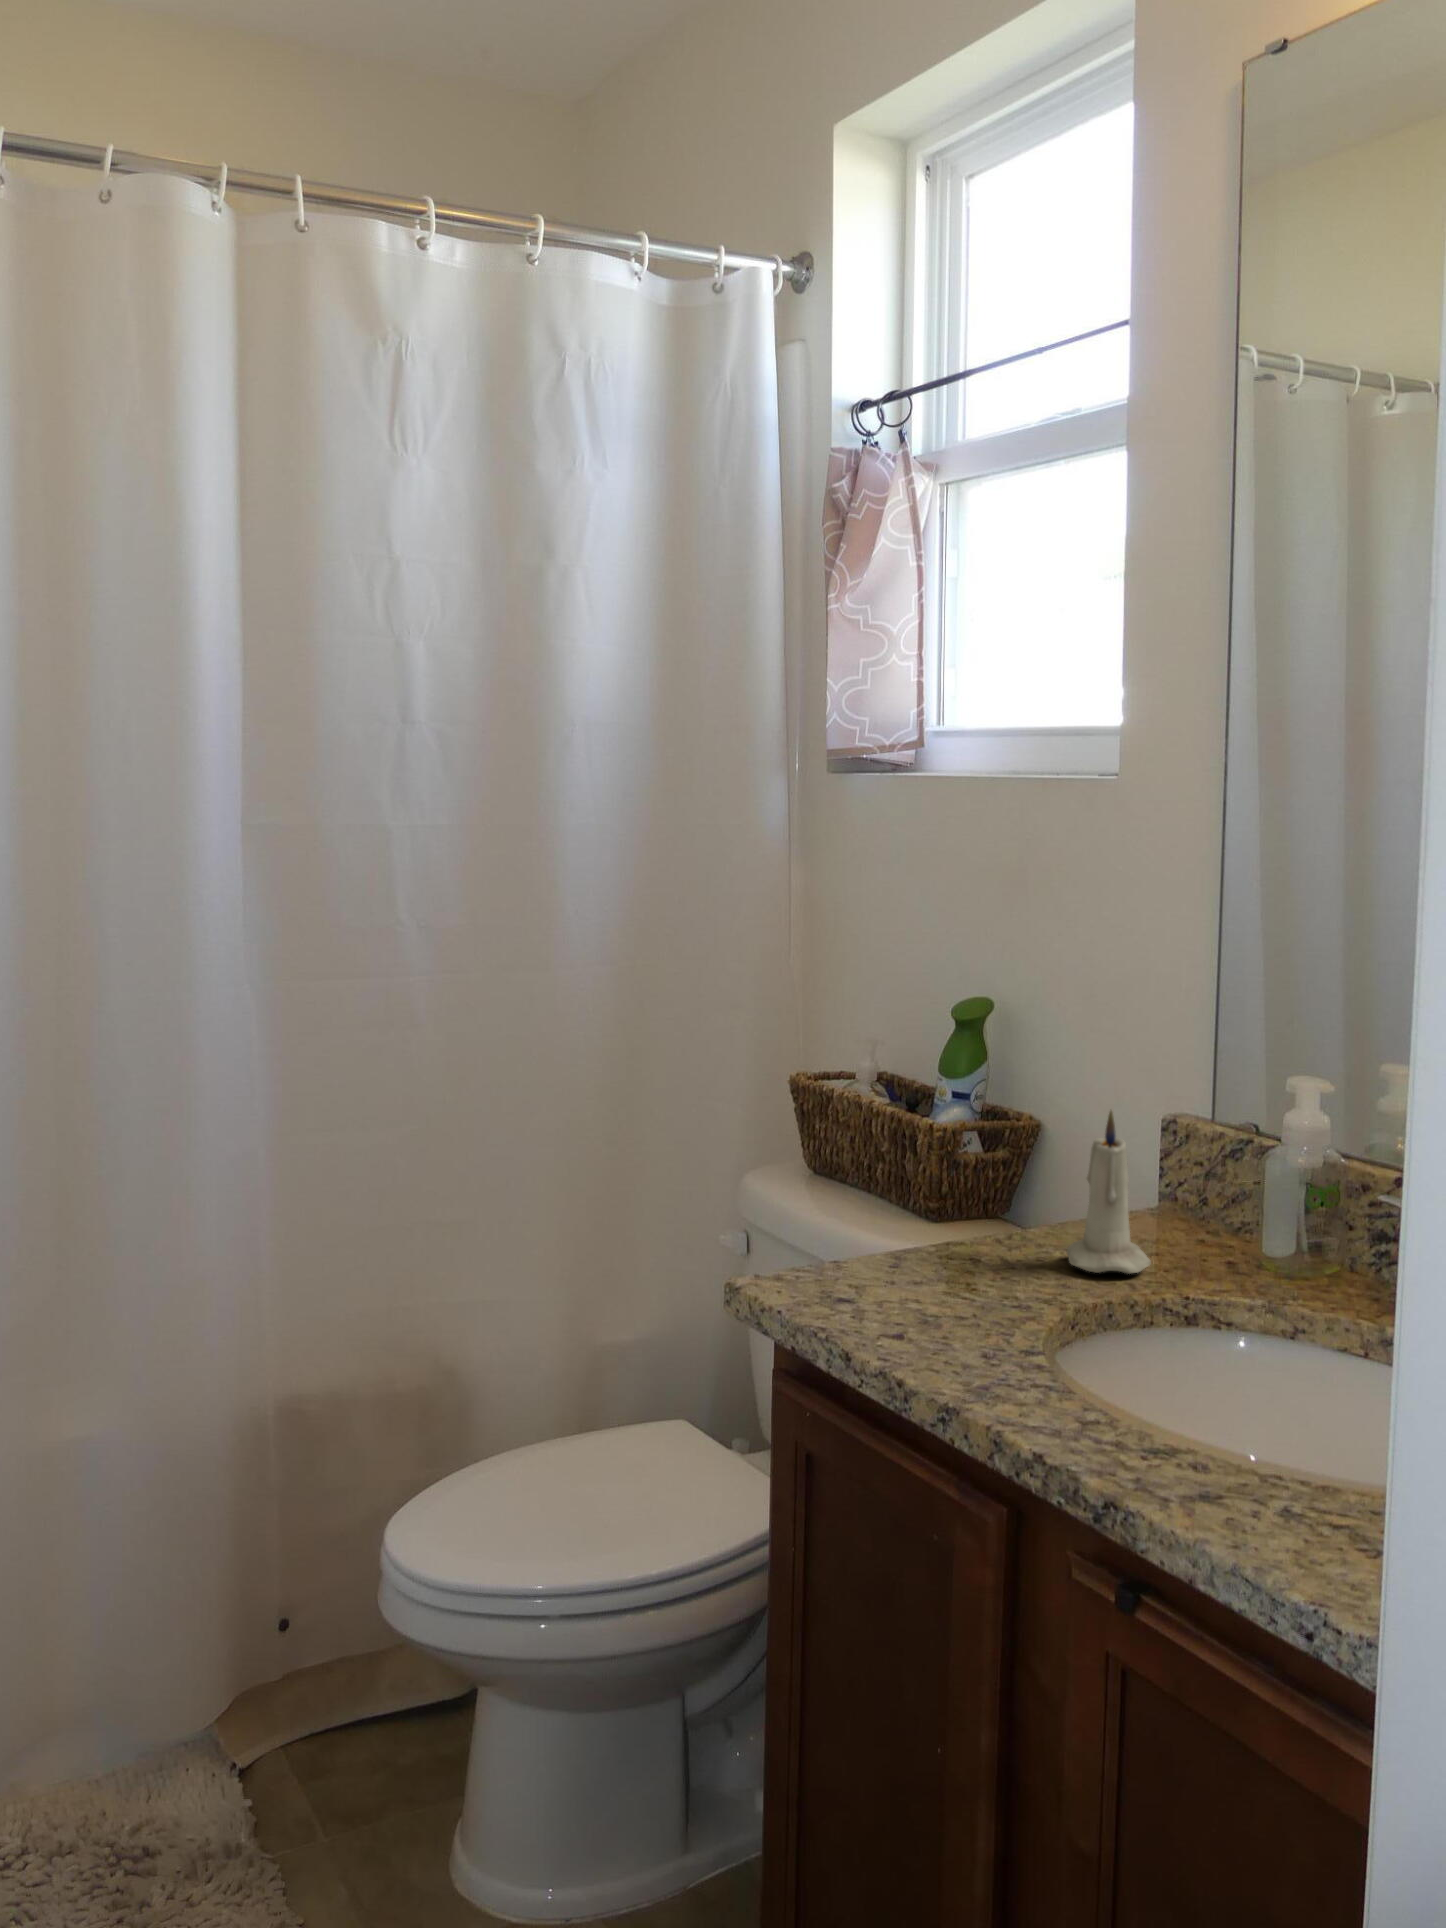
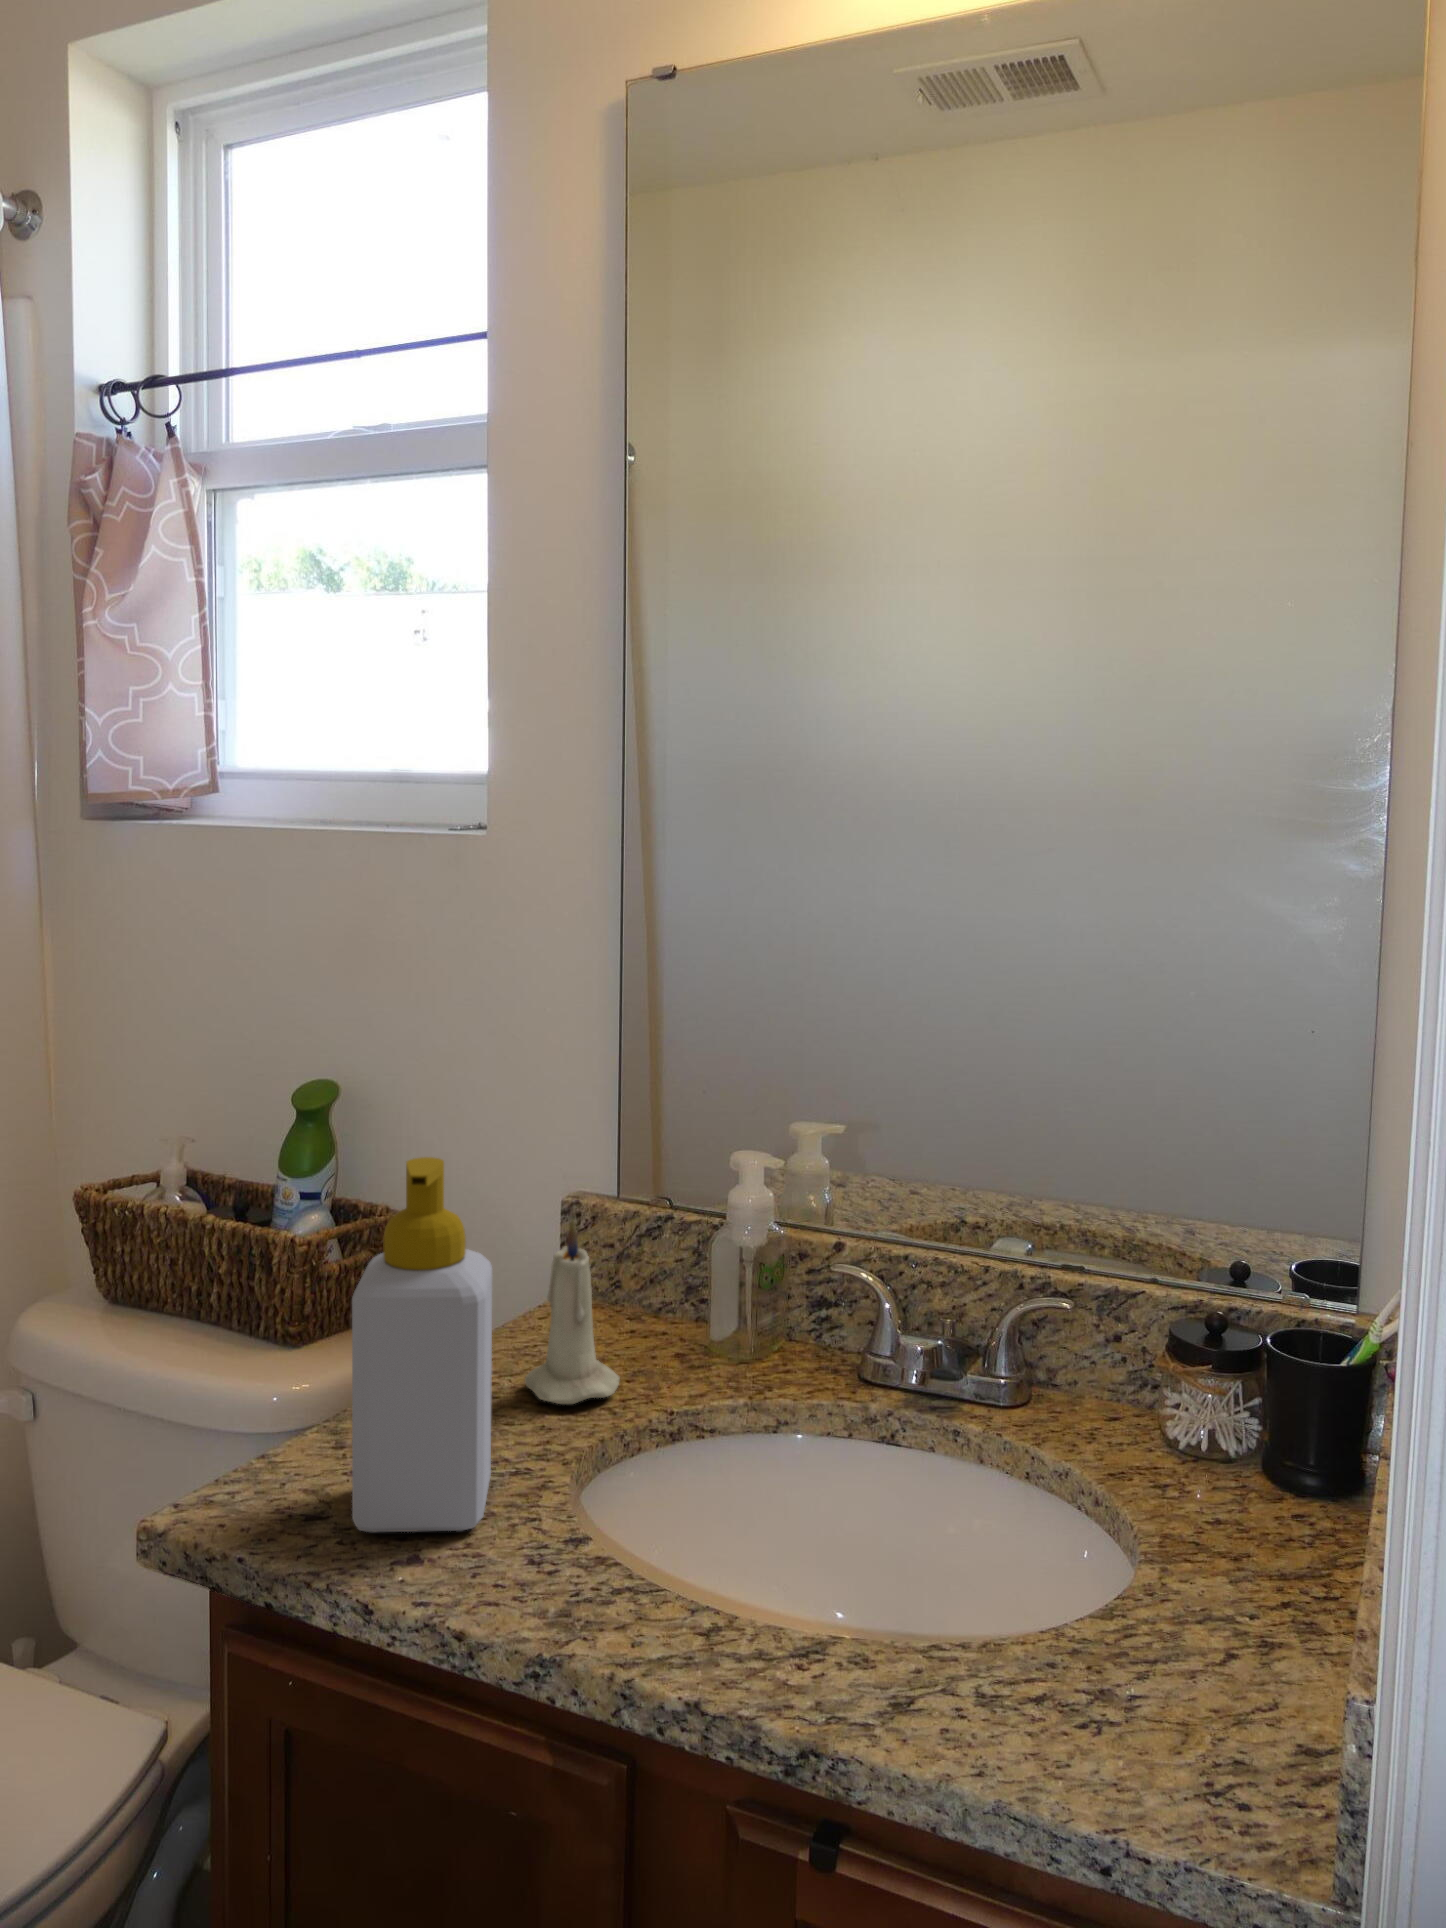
soap bottle: none [865,1021,994,1326] -> present [352,1157,492,1532]

